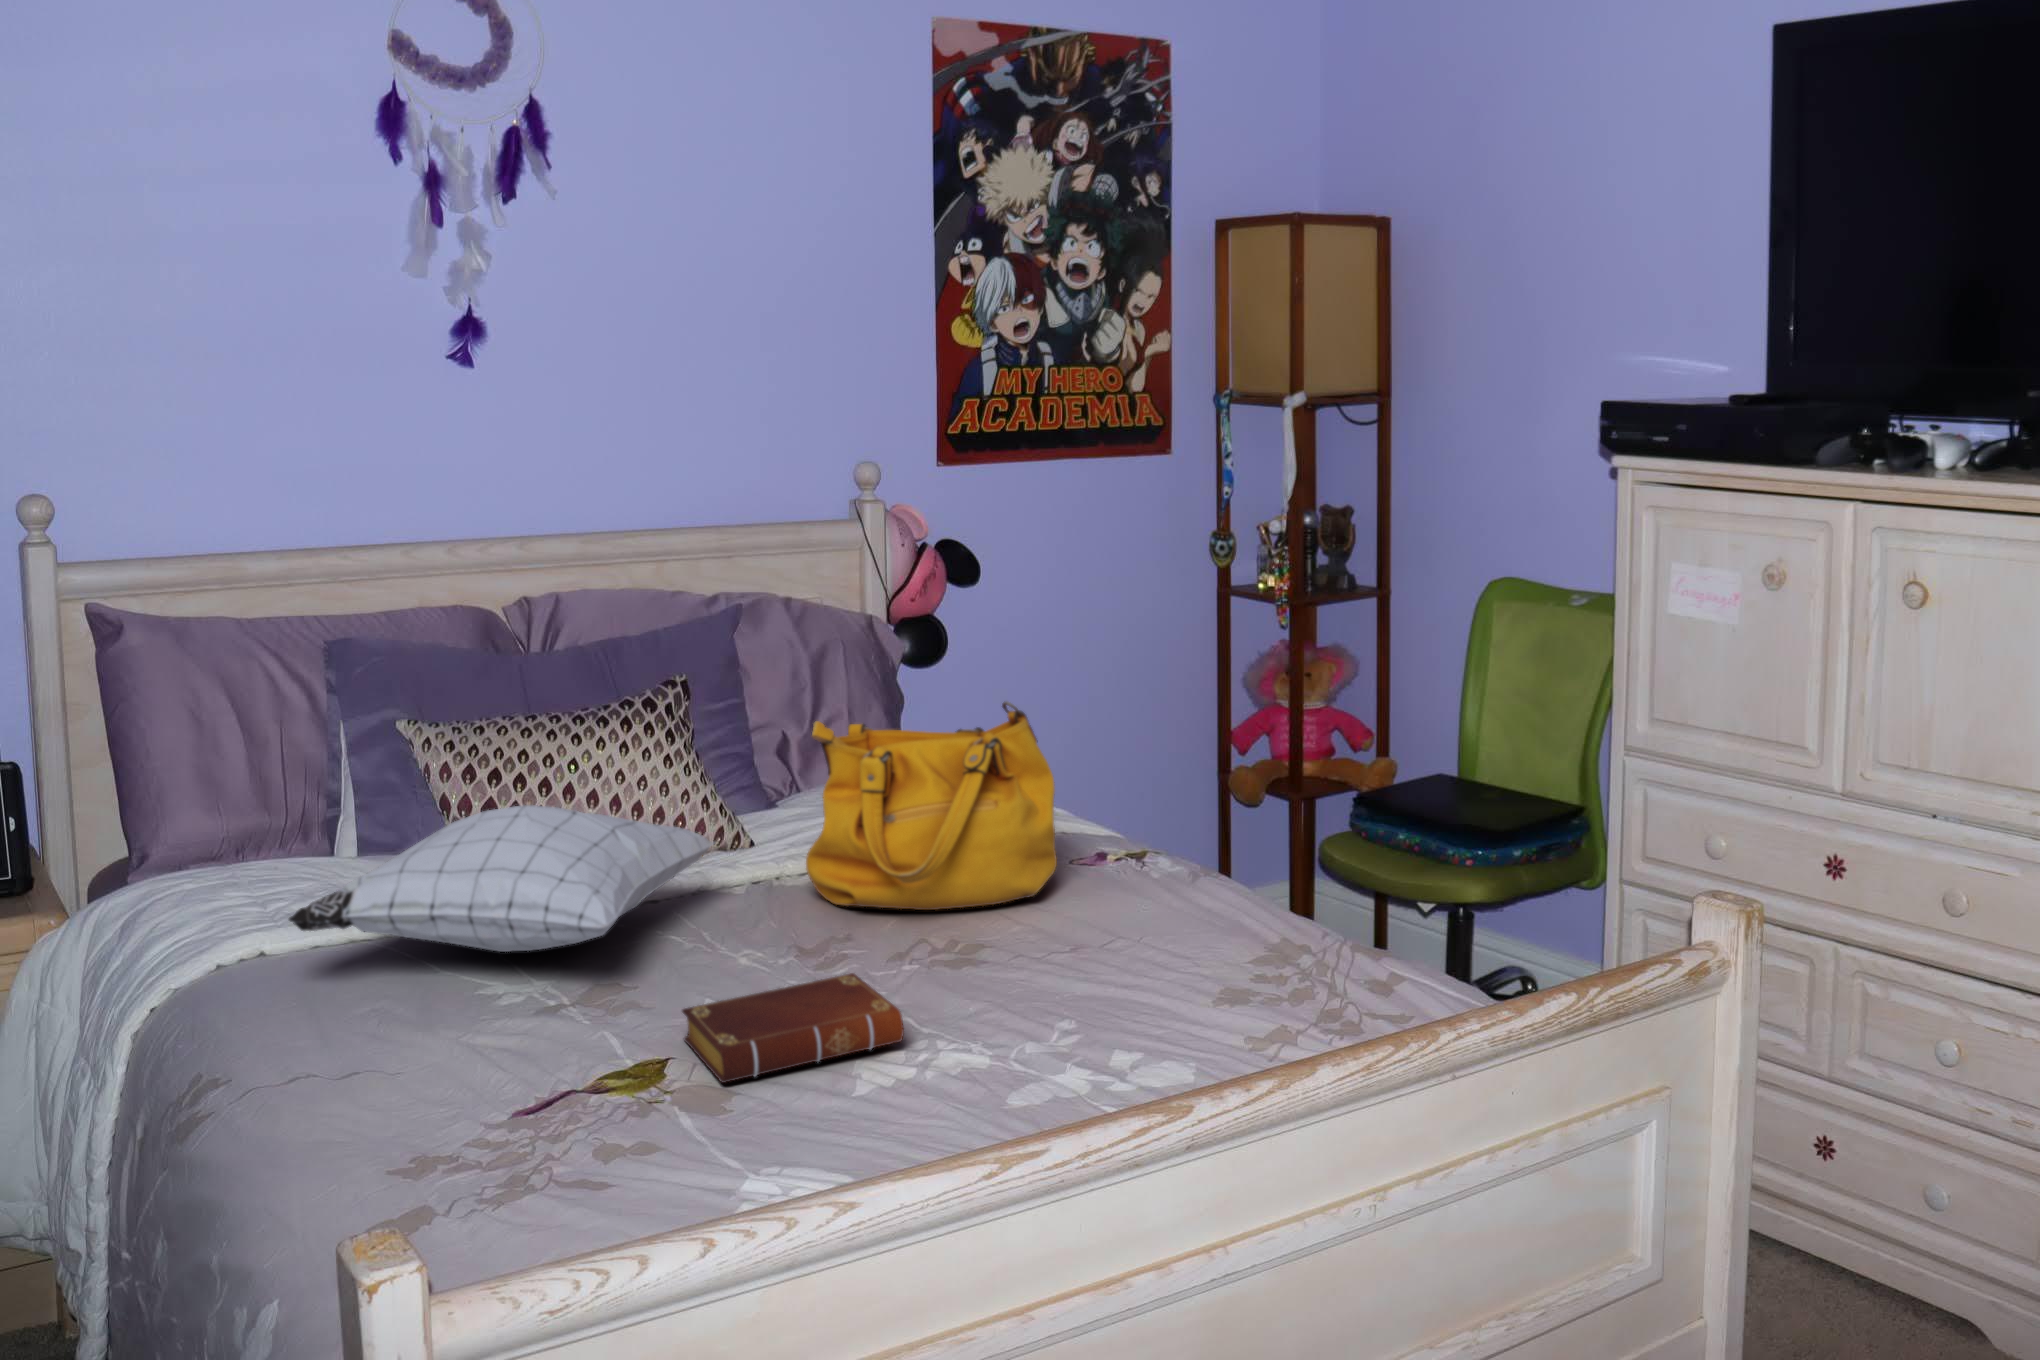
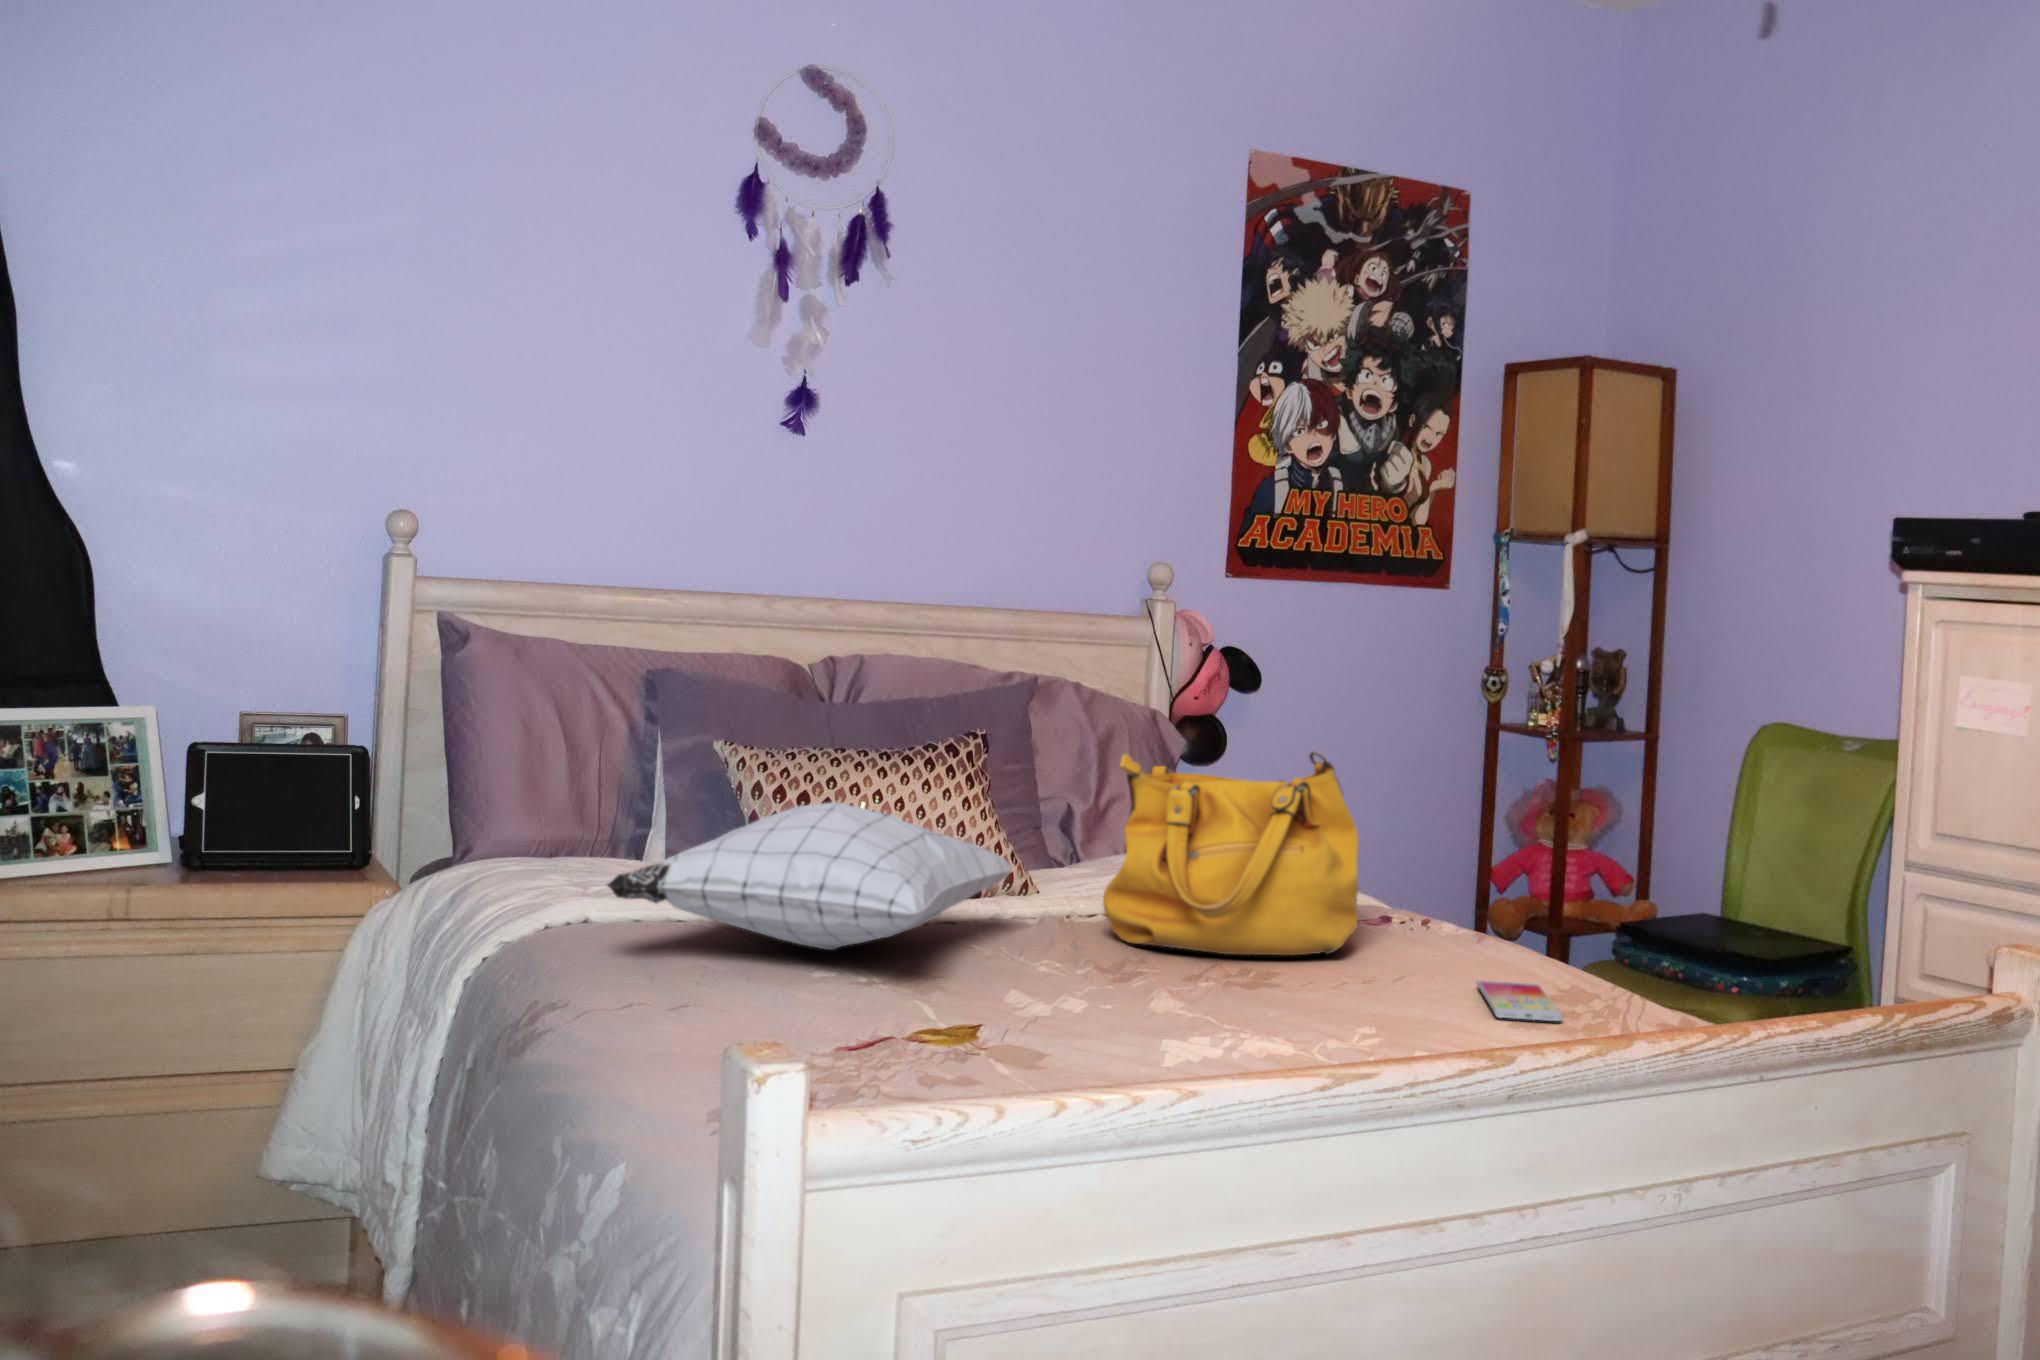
smartphone: none [1166,917,1239,964] -> present [1477,980,1562,1021]
book: present [682,973,904,1083] -> none [989,984,1220,1066]

